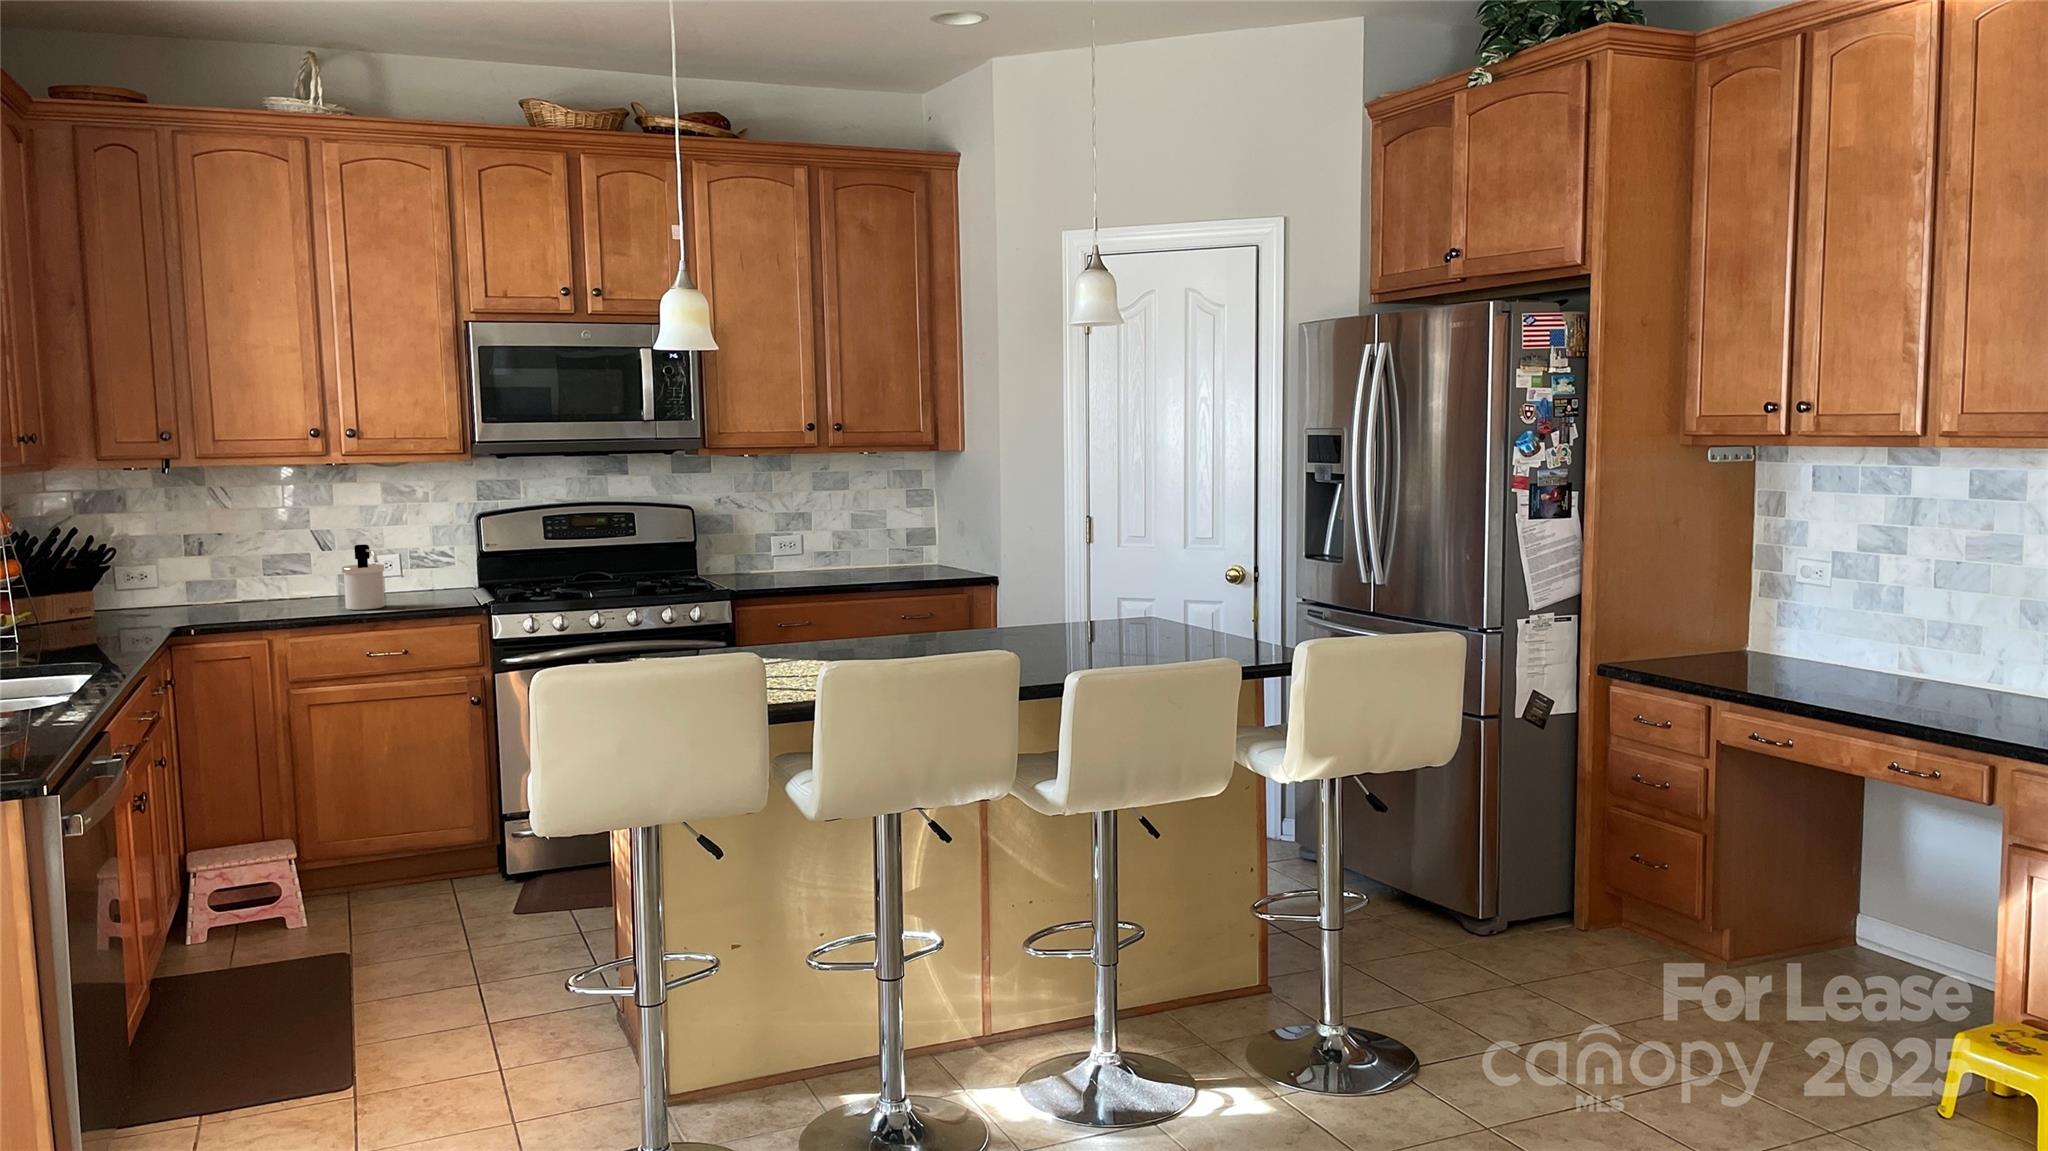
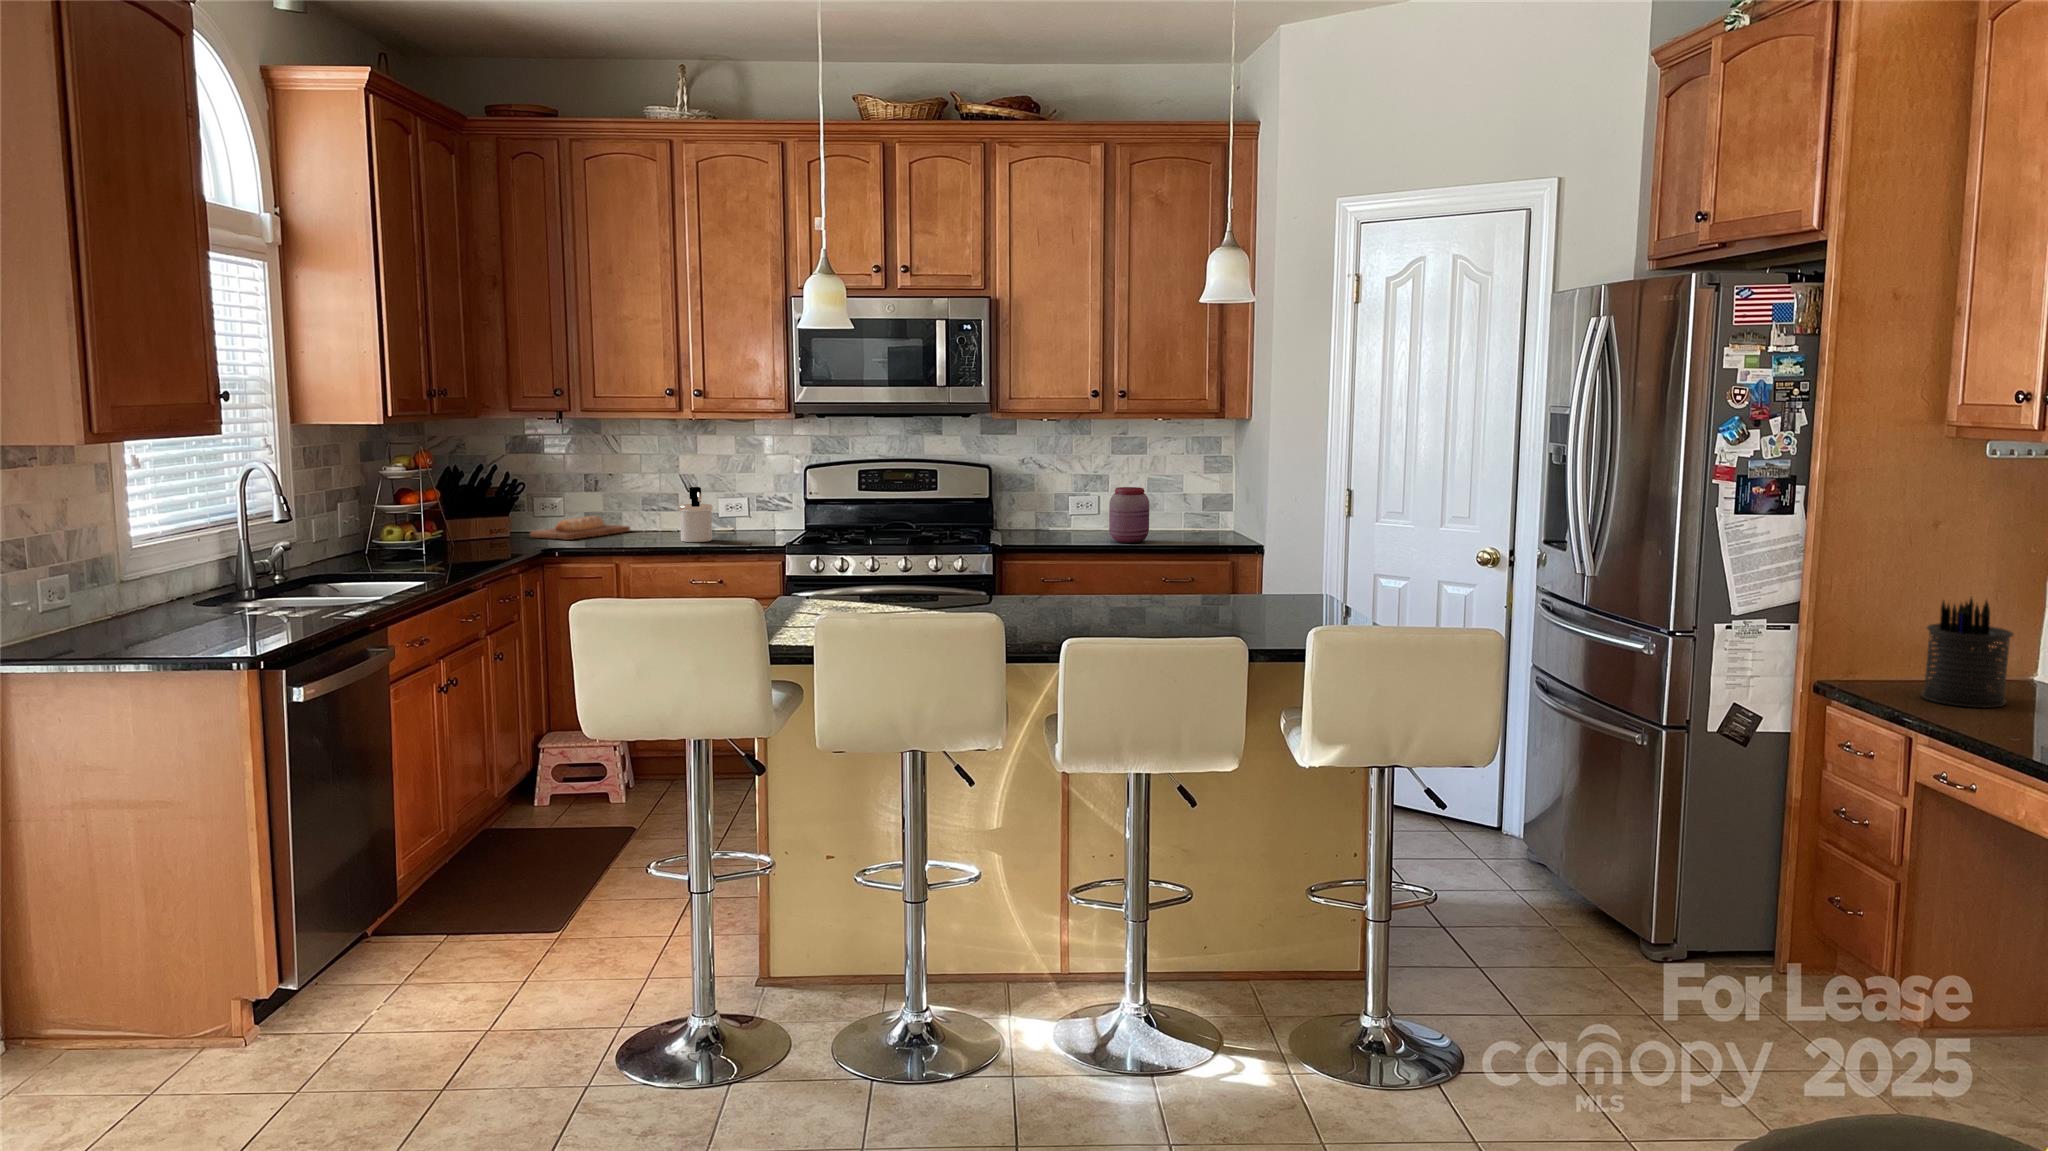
jar: none [835,523,877,581] -> present [1109,487,1149,543]
pen holder: none [1685,578,1757,674] -> present [1922,598,2013,708]
bread loaf: none [135,586,259,617] -> present [530,516,630,540]

